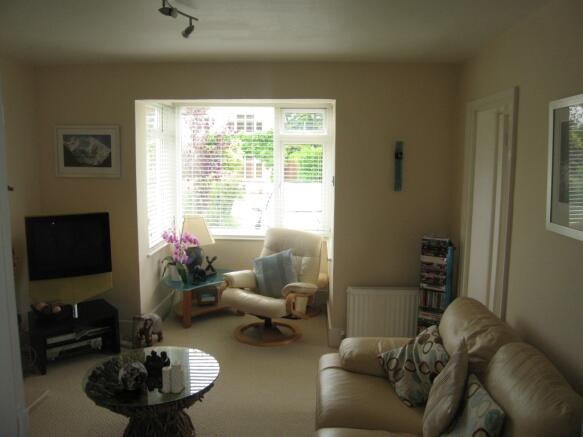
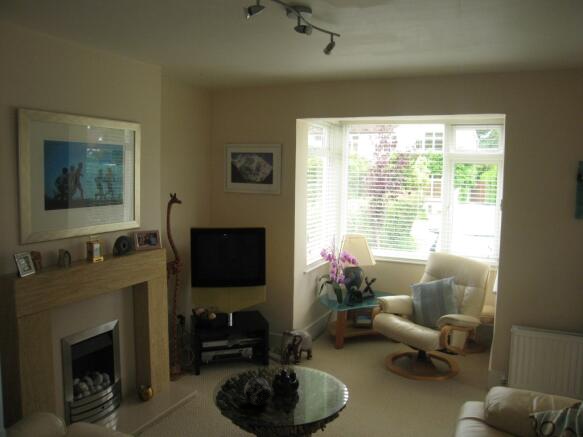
candle: present [161,361,185,393] -> none [283,382,307,416]

